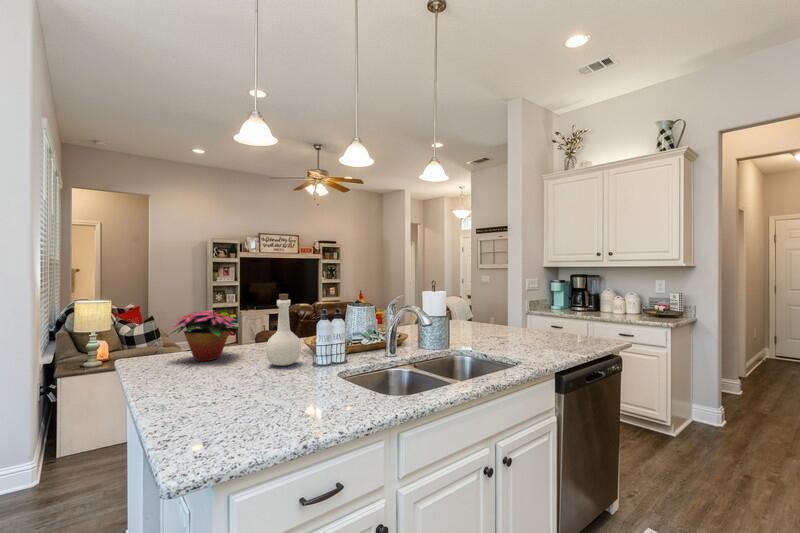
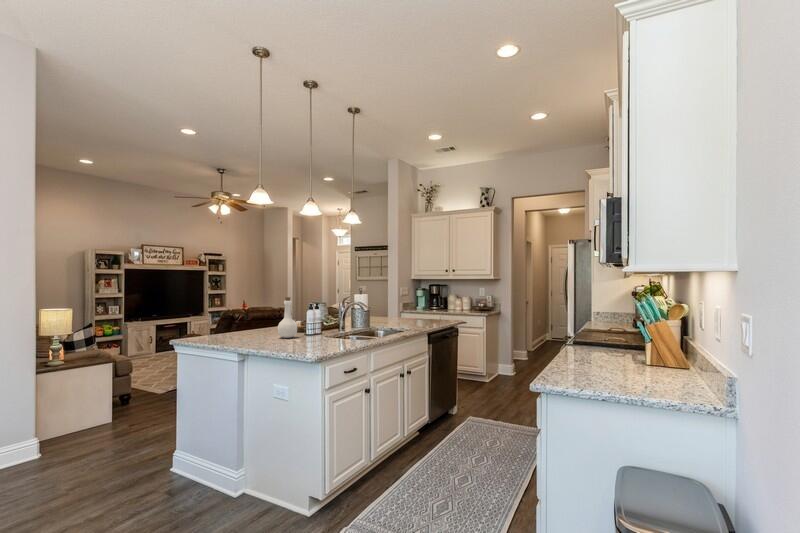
flower arrangement: present [171,311,237,361] -> none [208,308,256,339]

